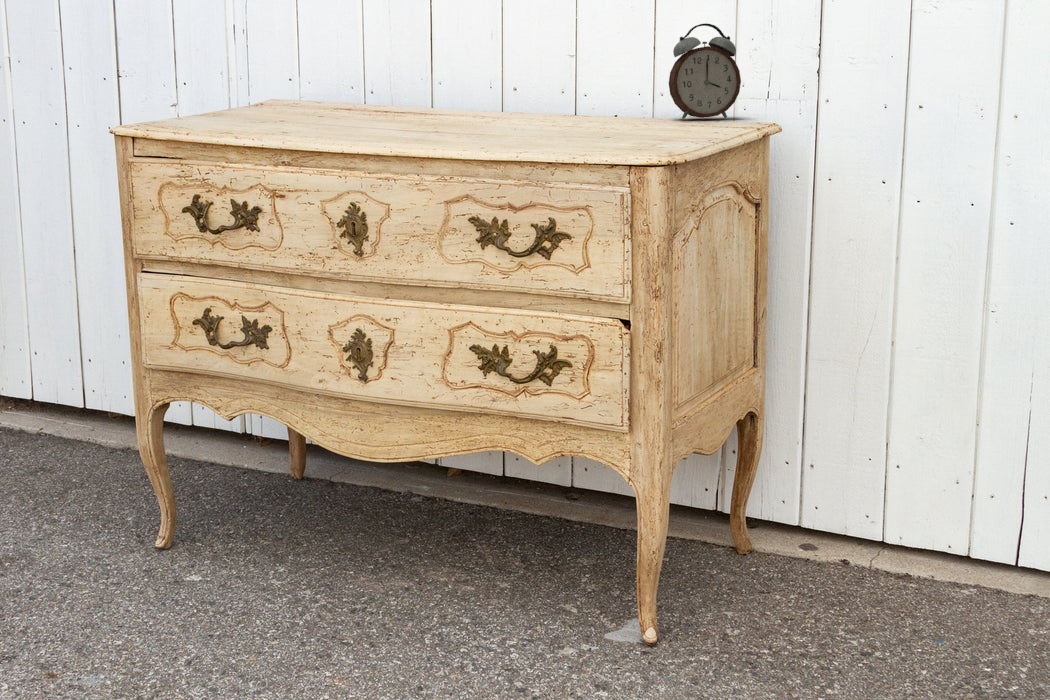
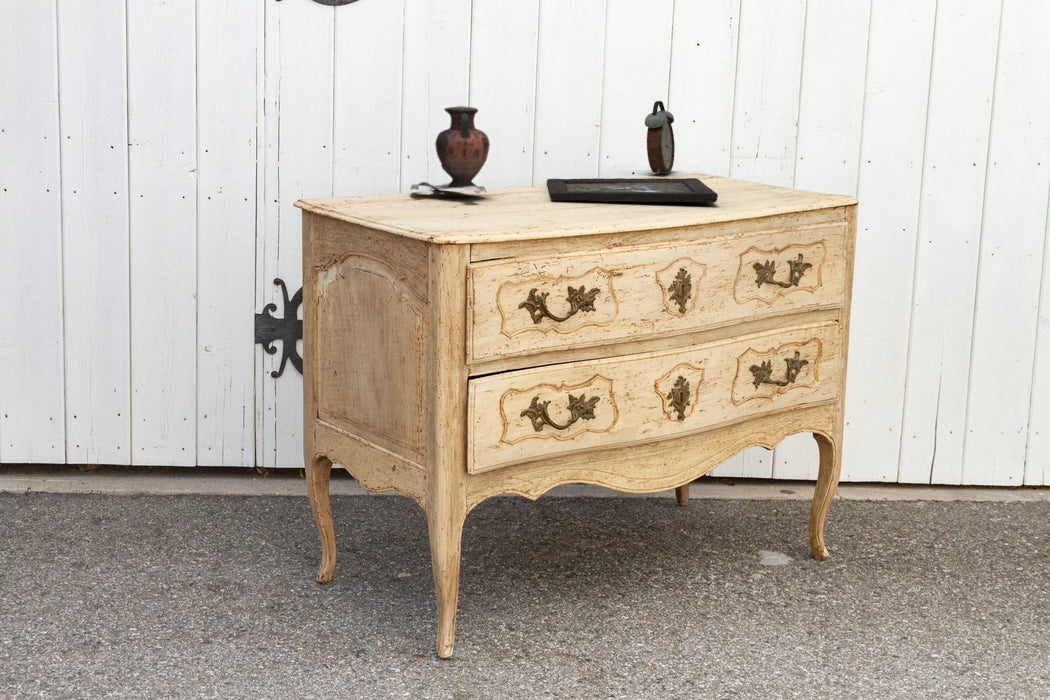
vase: none [292,19,384,110] -> present [411,106,490,193]
tray: none [375,109,610,136] -> present [547,178,718,202]

